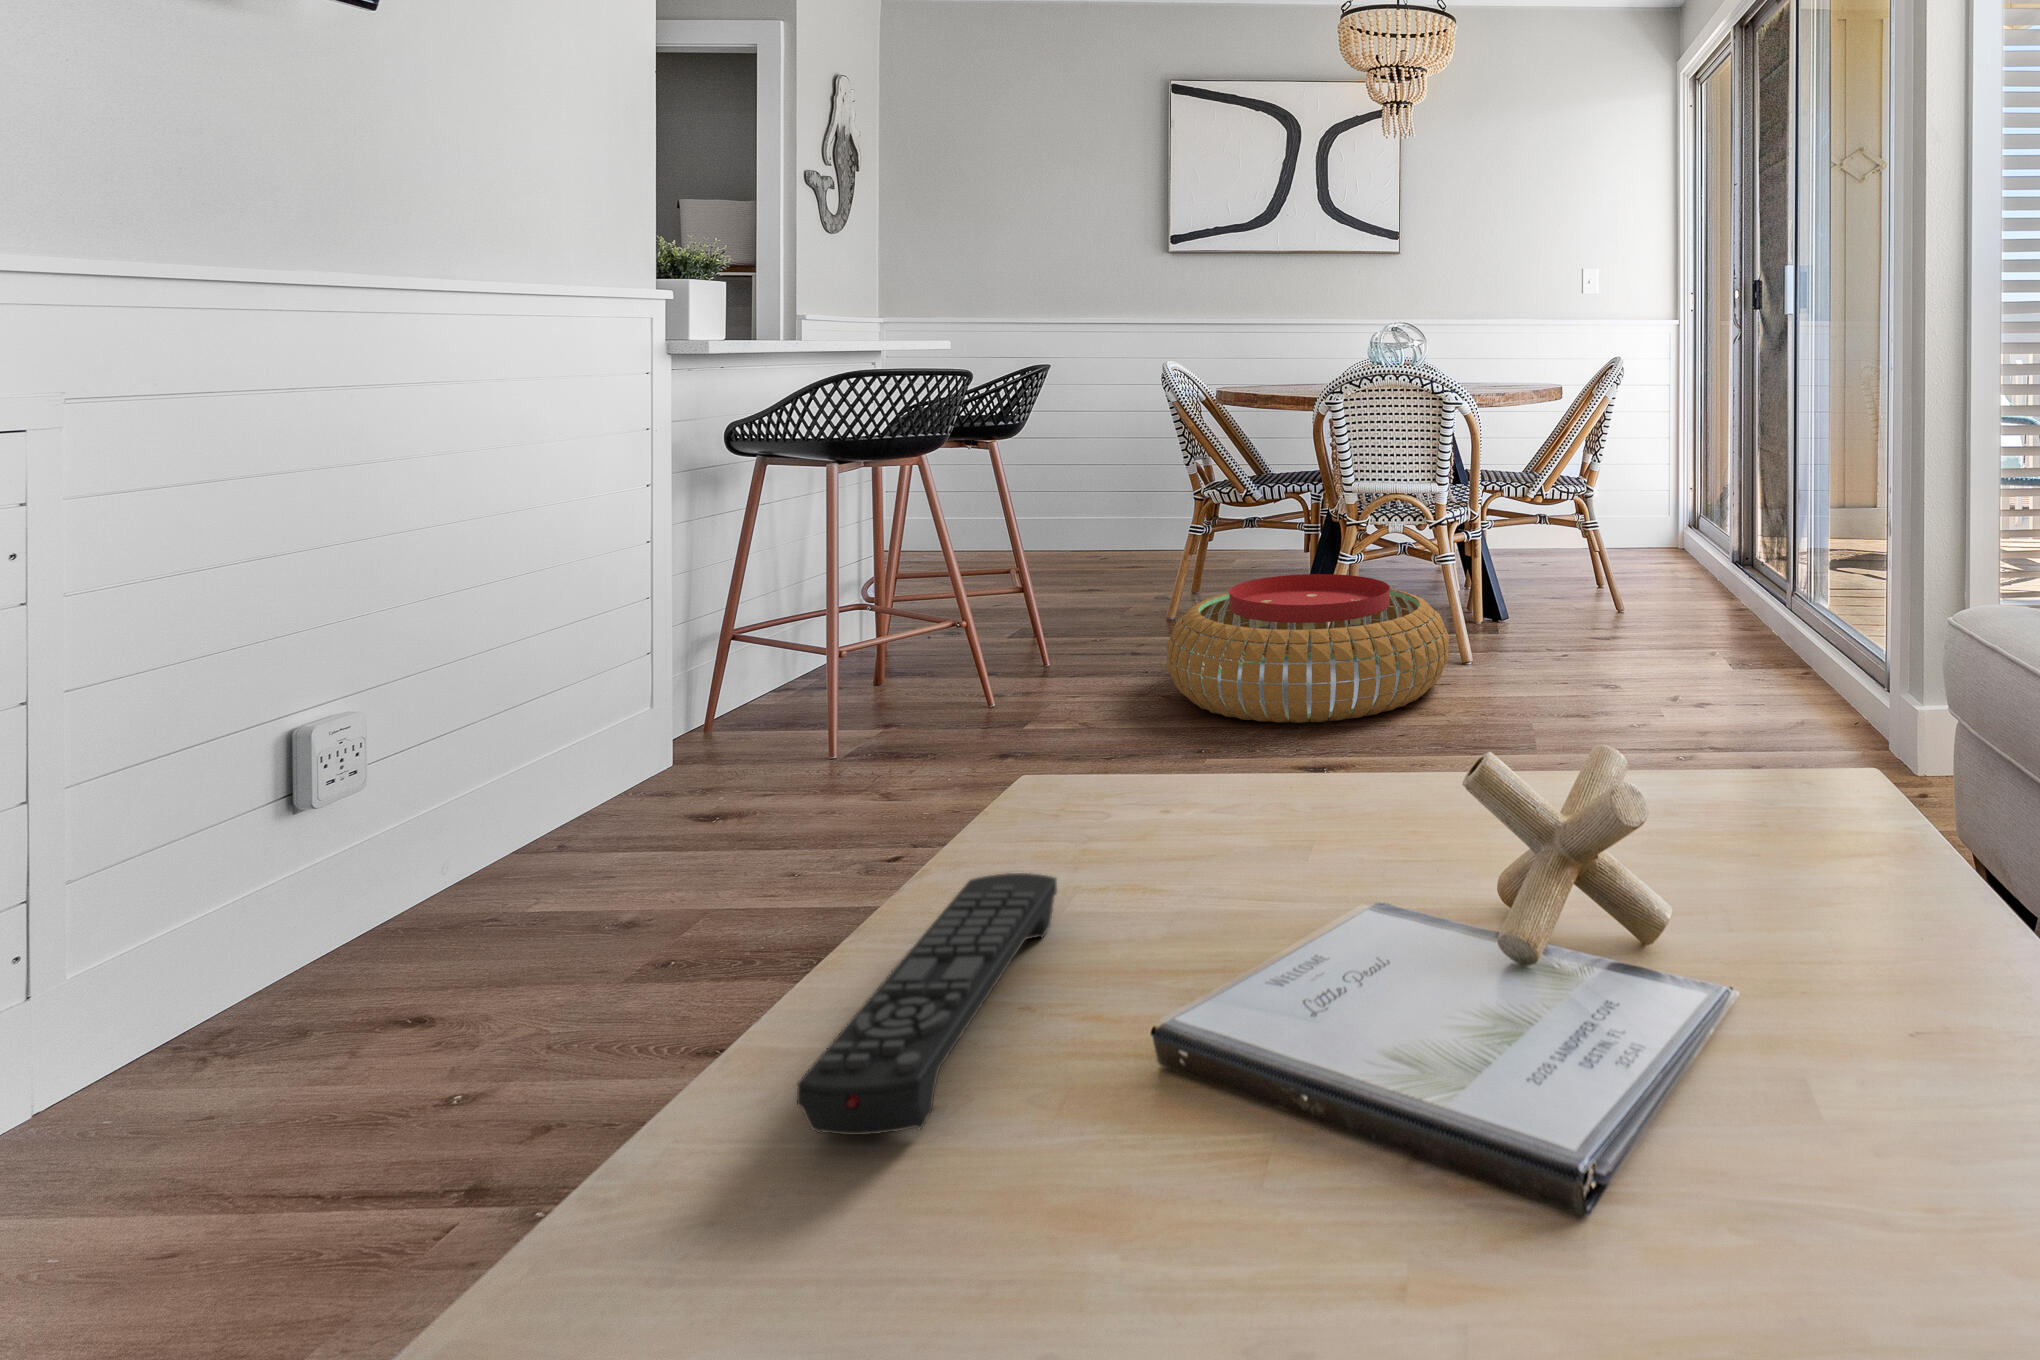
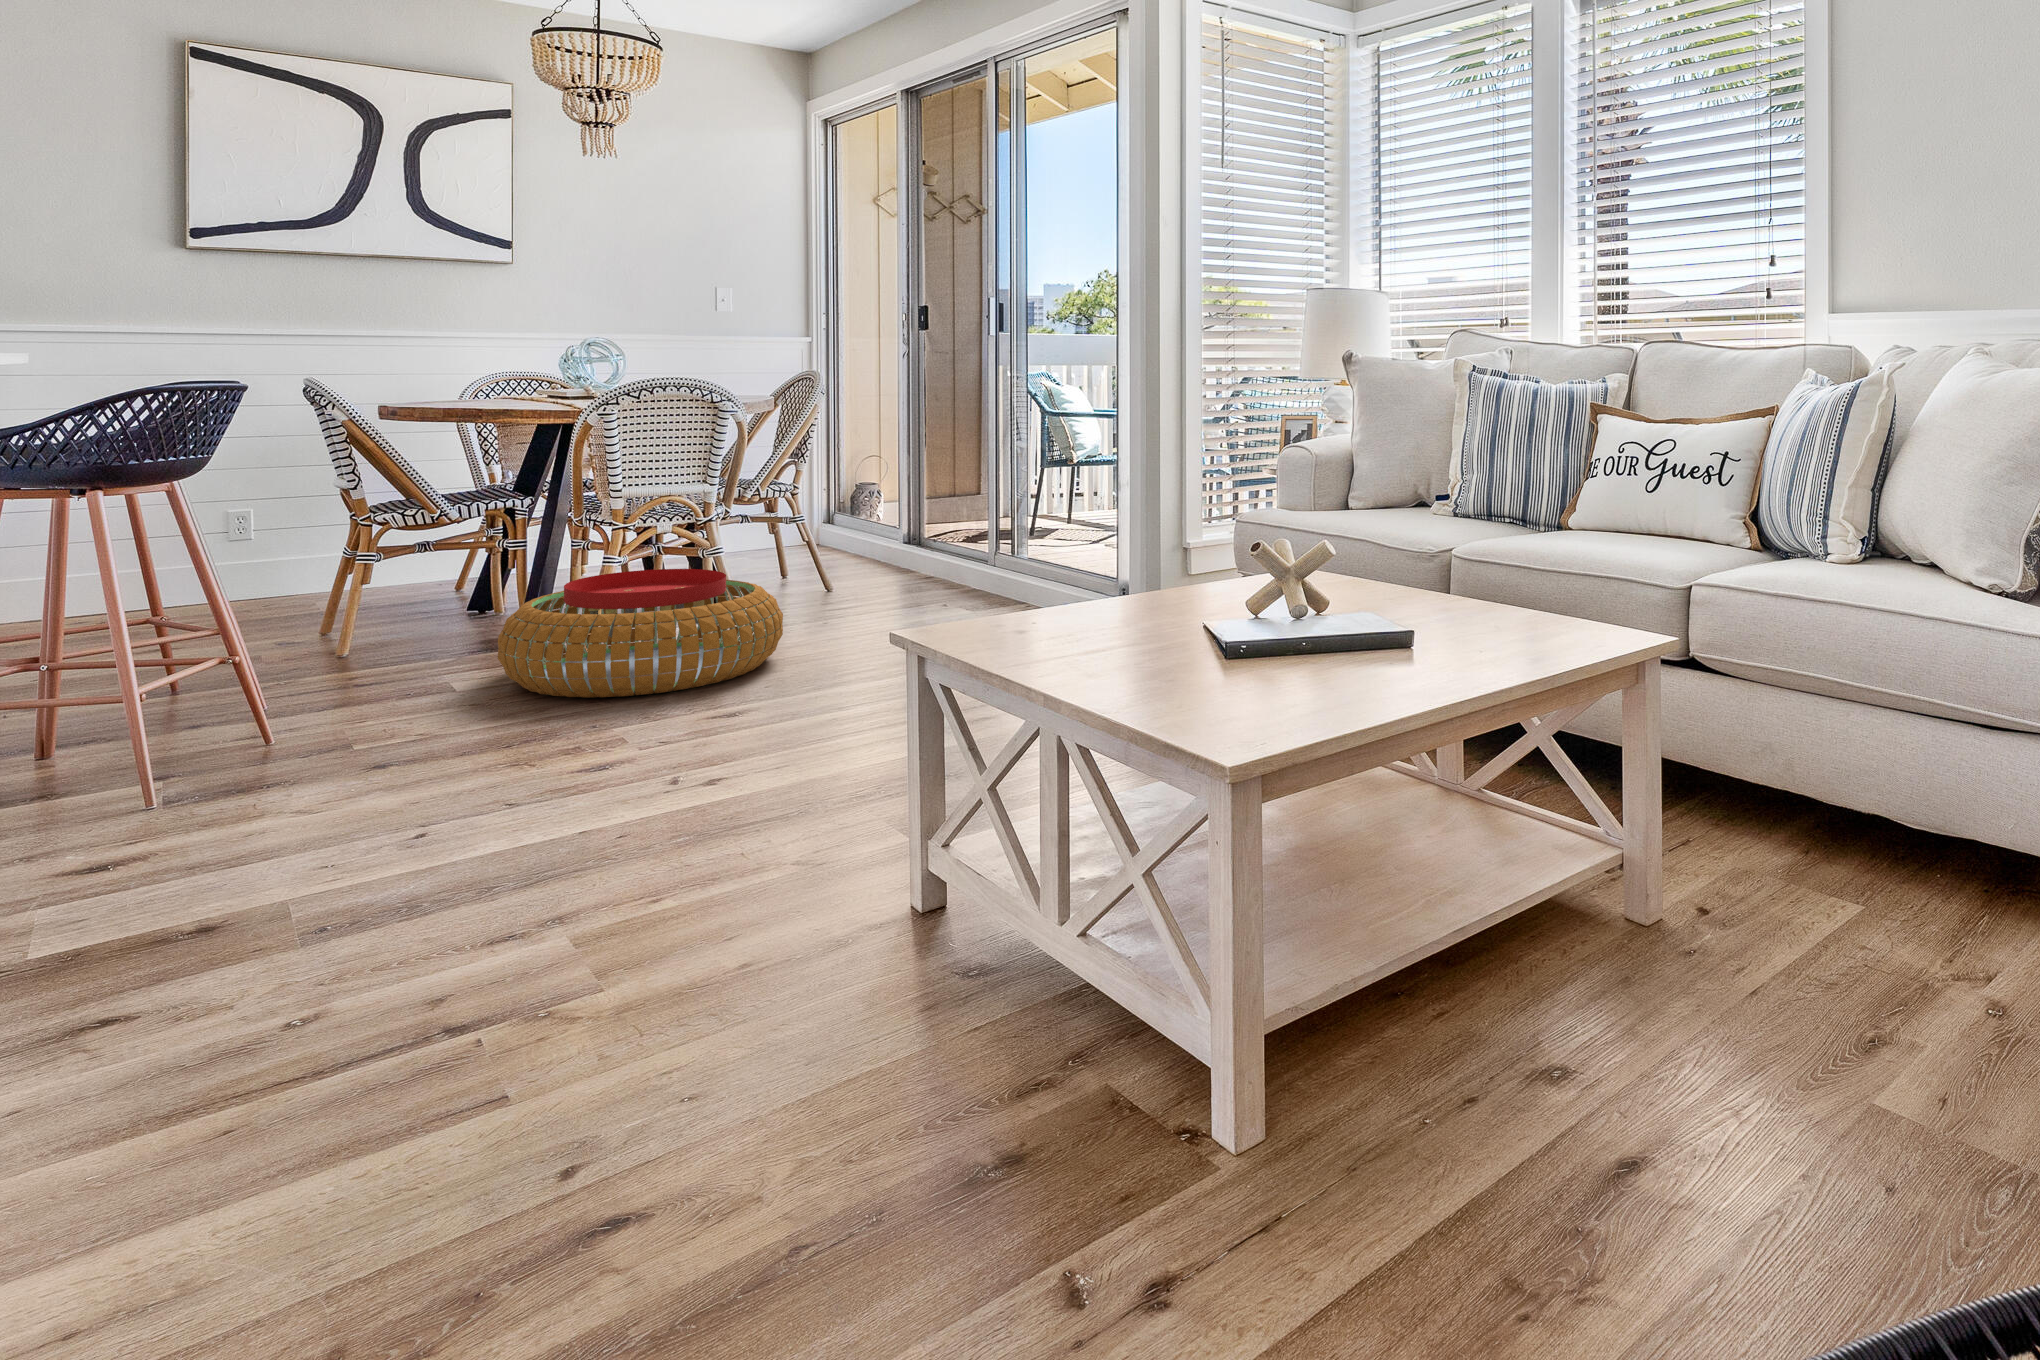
remote control: present [797,873,1057,1135] -> none [1063,620,1203,677]

